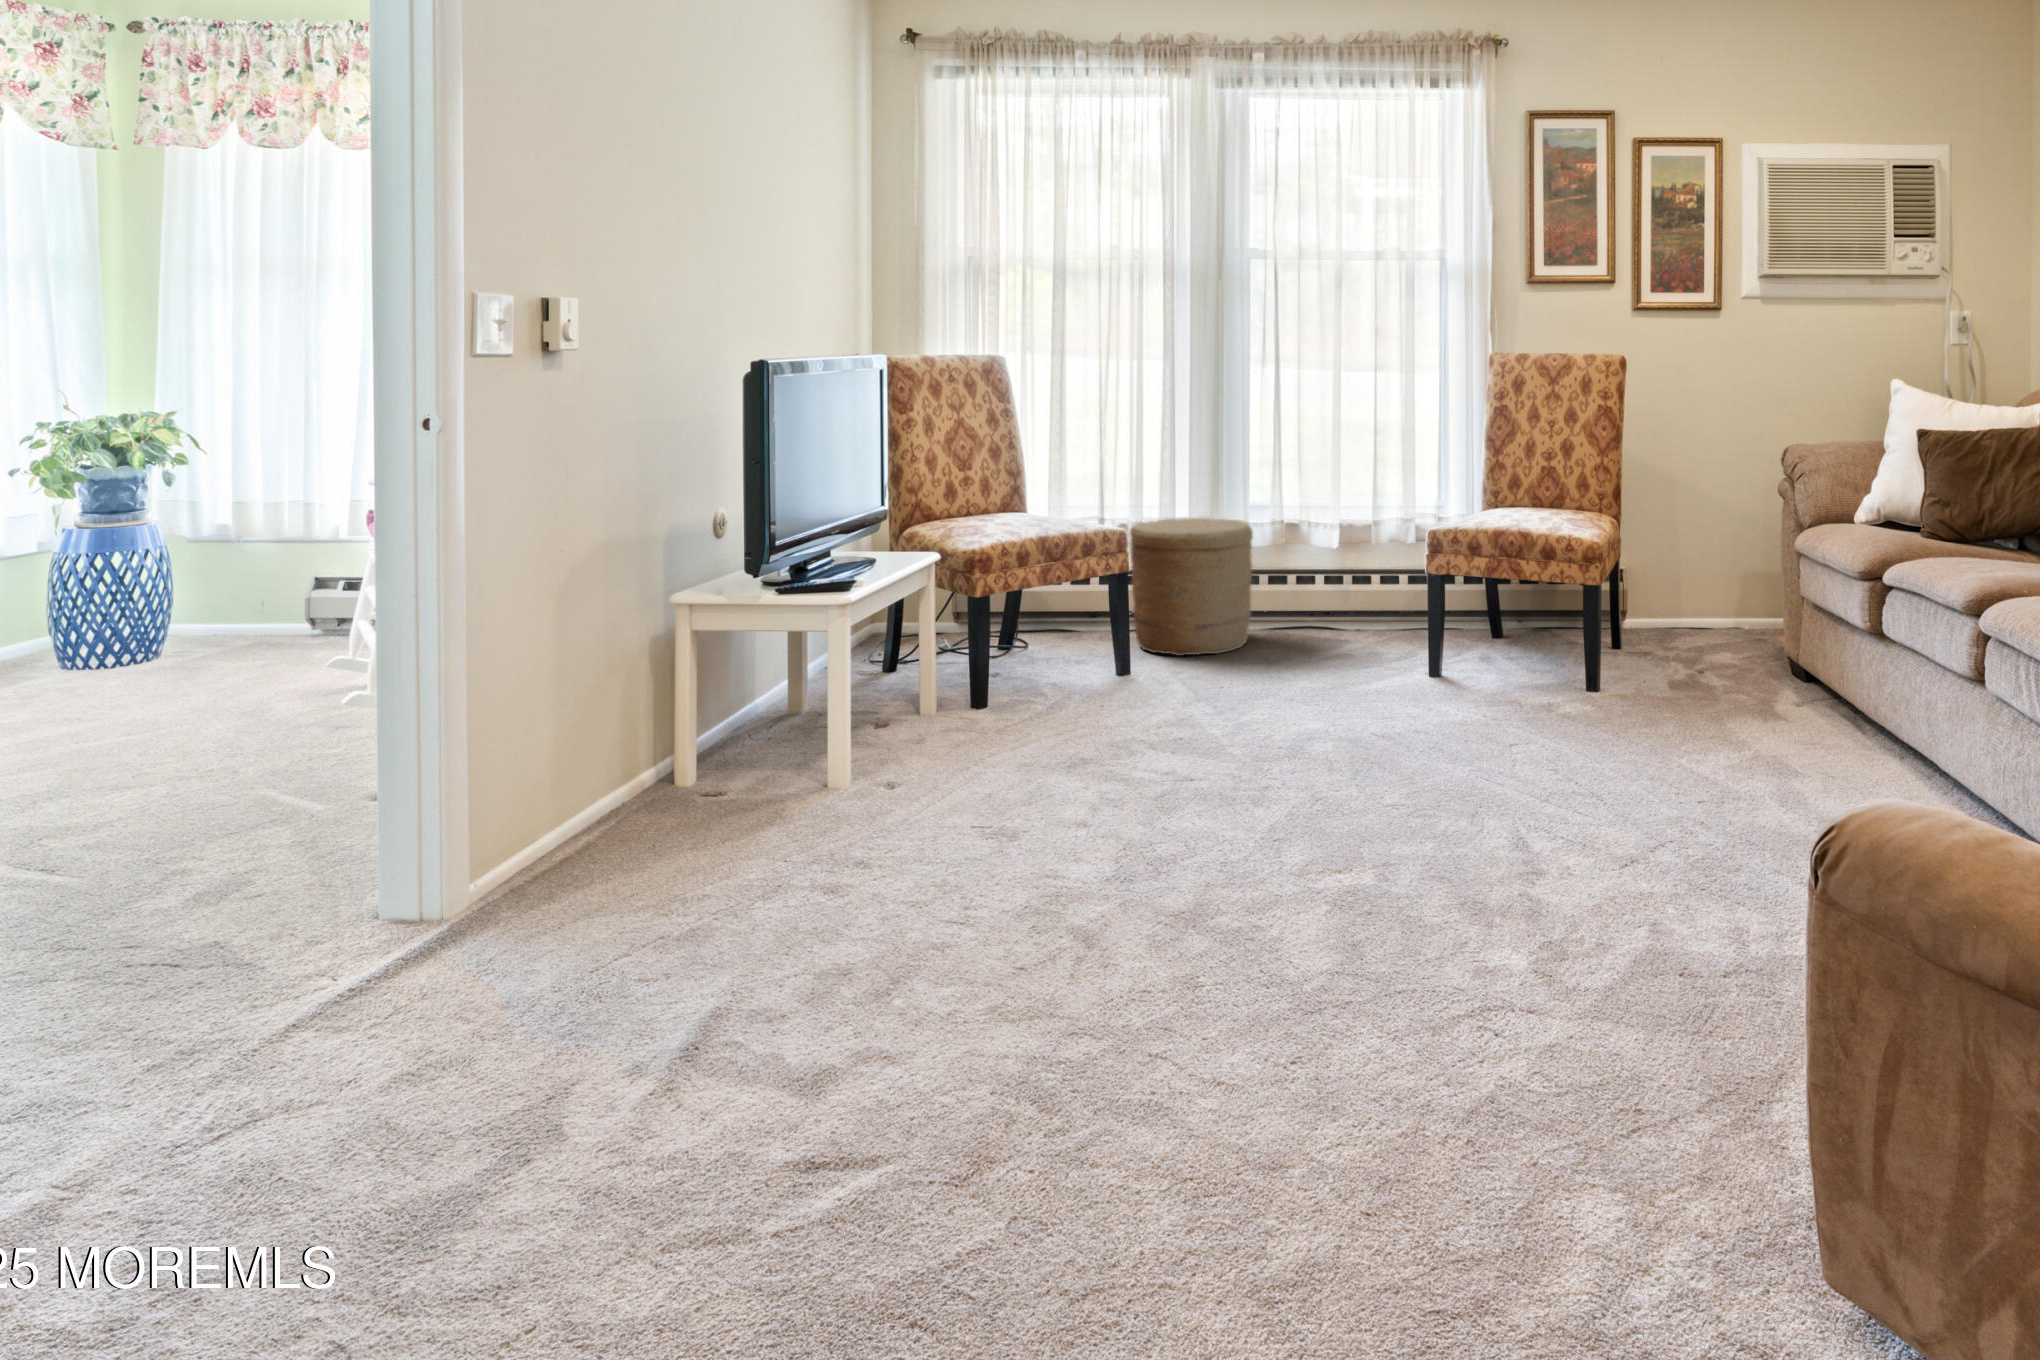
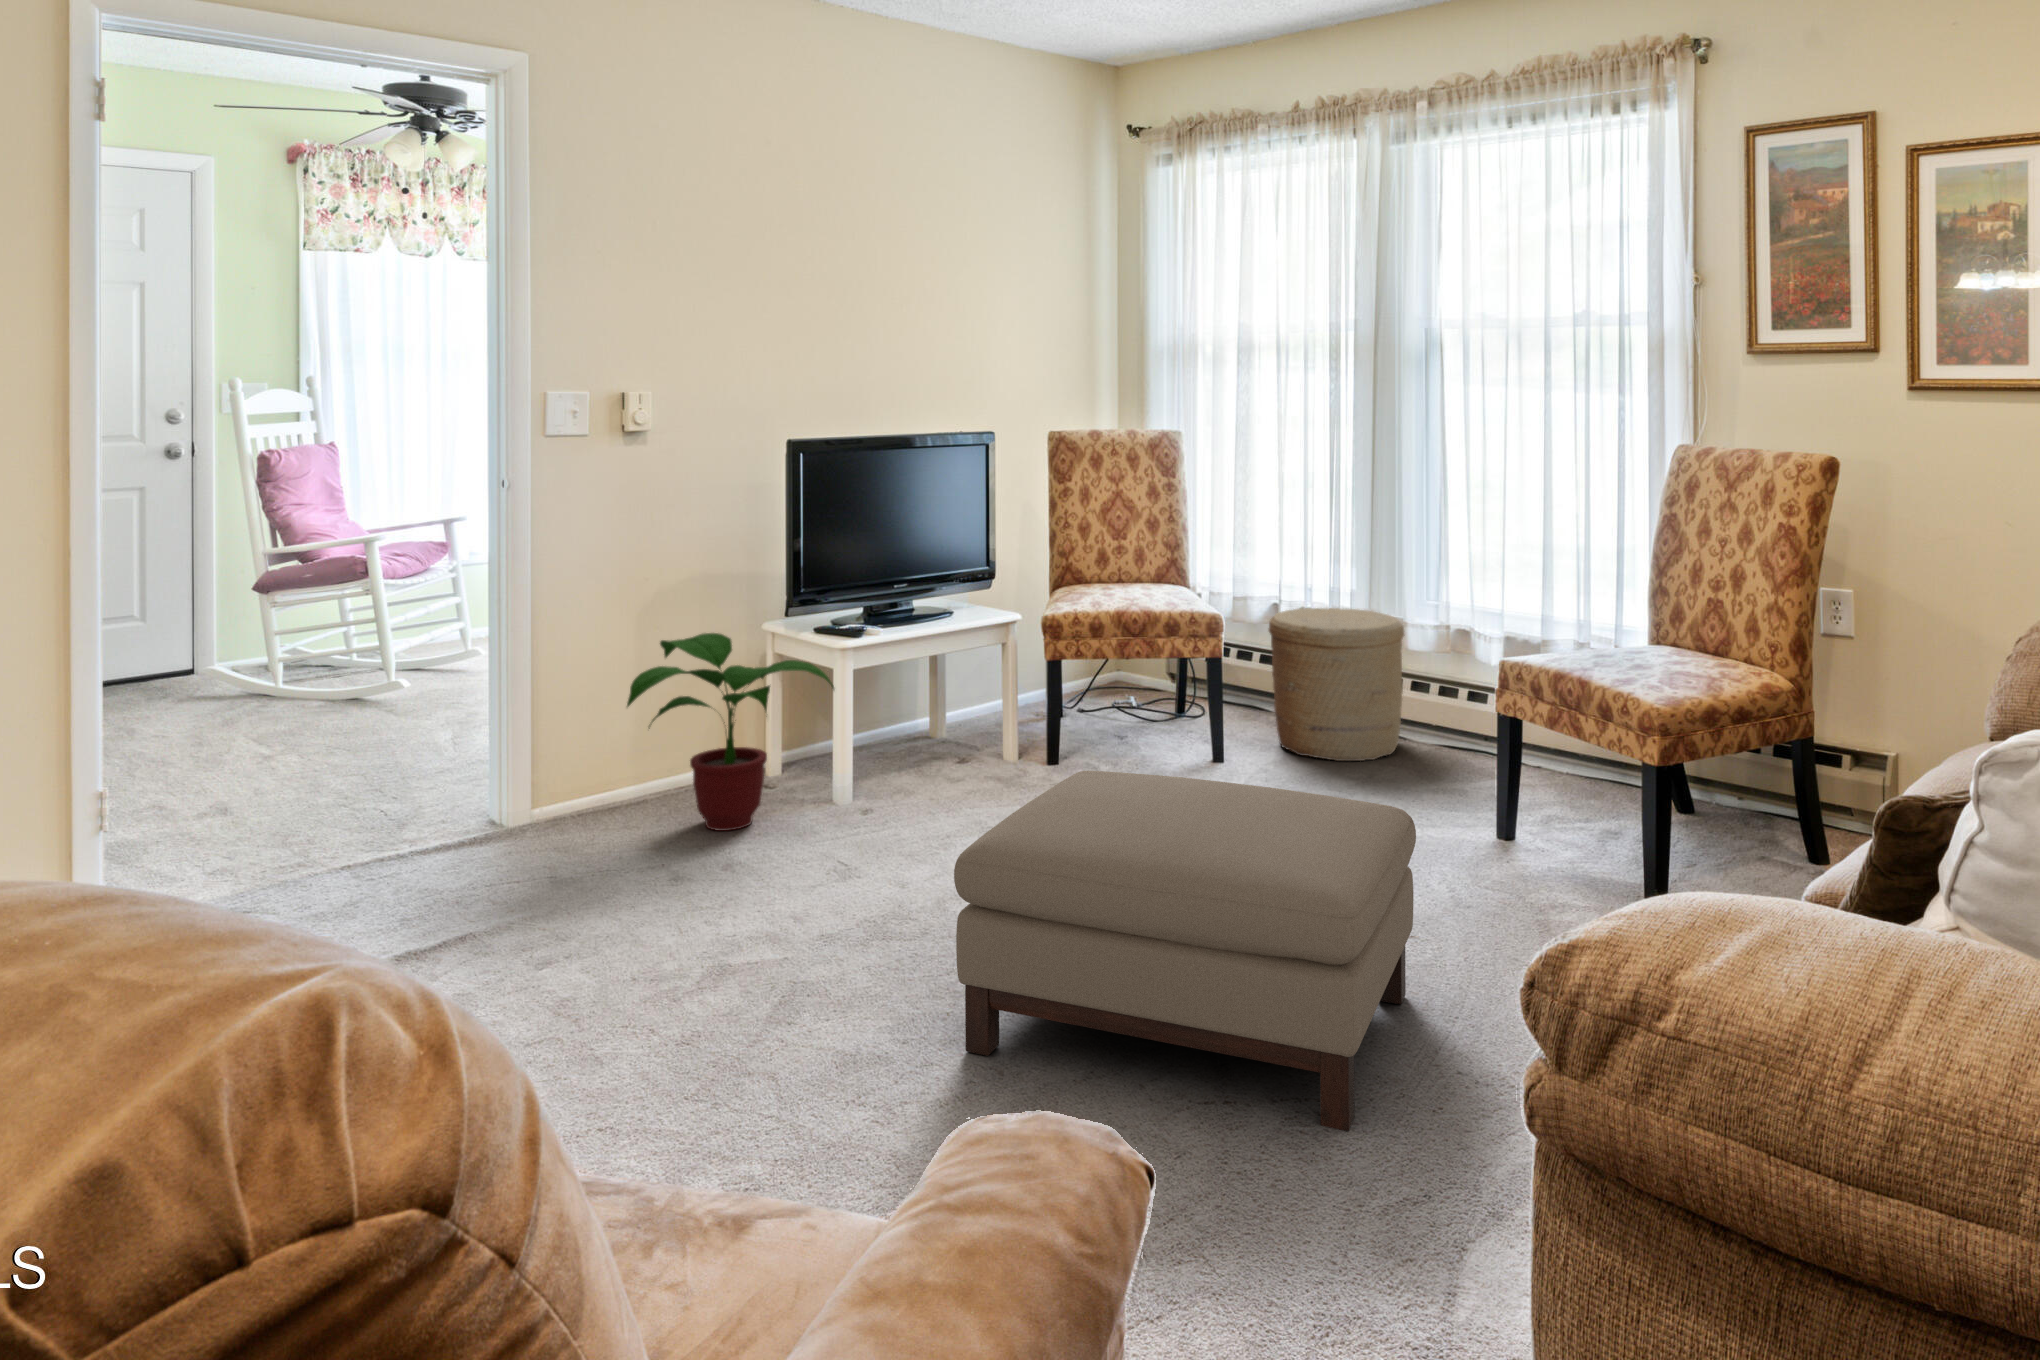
potted plant: none [585,607,866,848] -> present [627,633,834,831]
ottoman: none [1321,625,1742,905] -> present [954,771,1416,1131]

